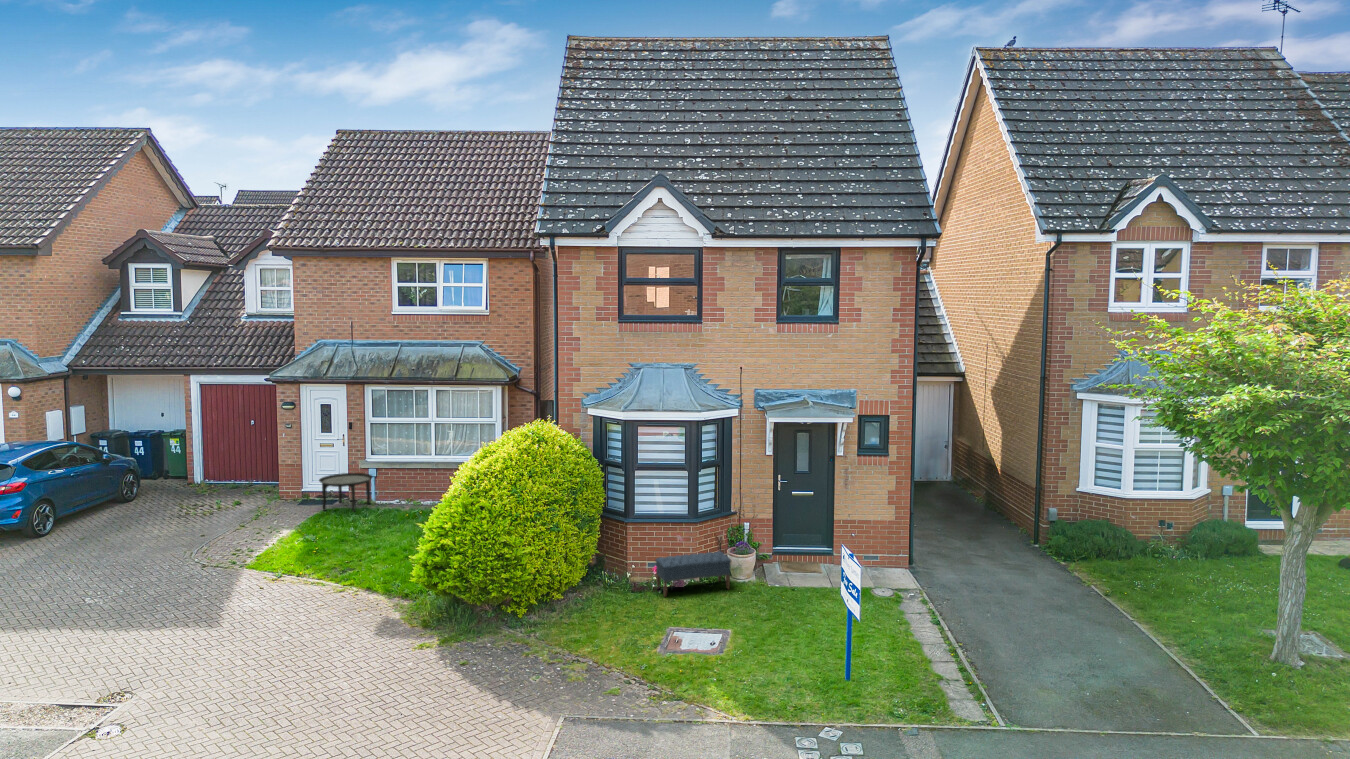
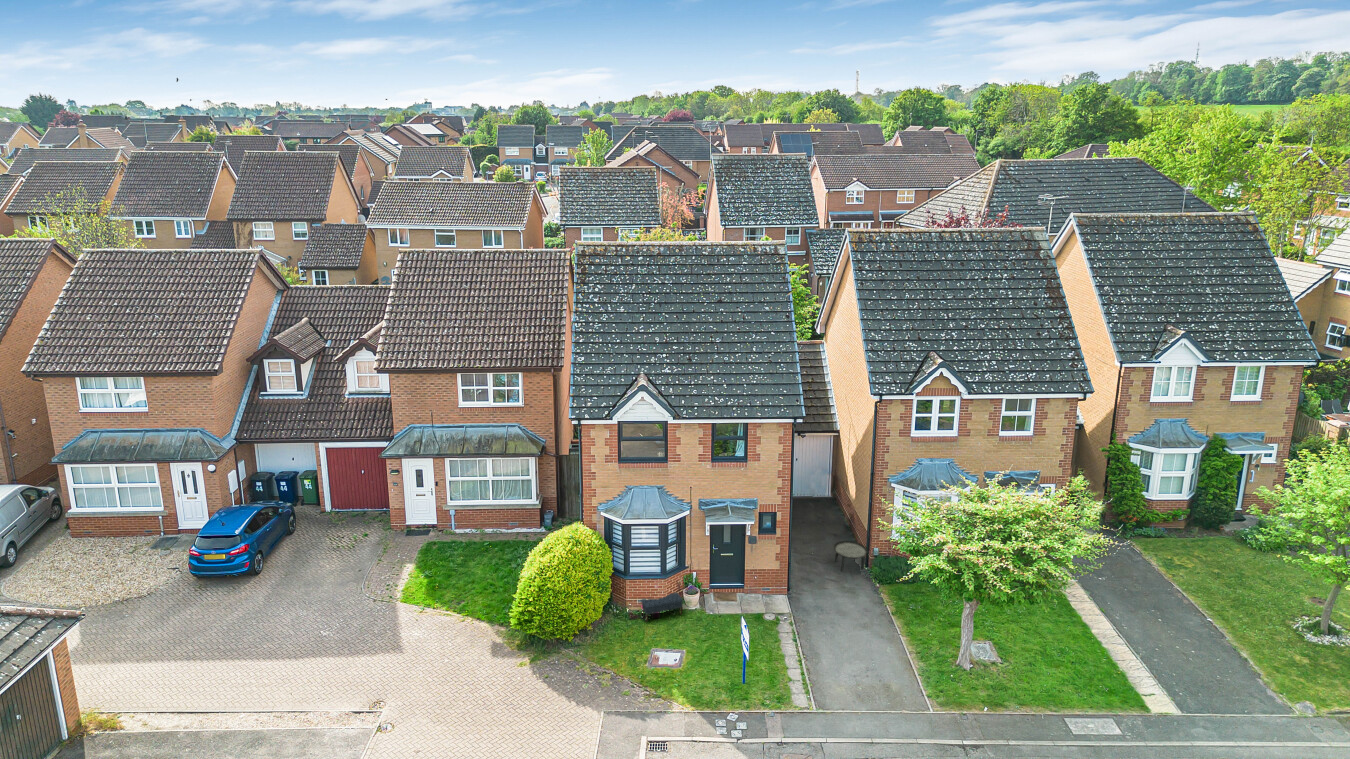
round table: present [319,473,373,512] -> present [834,541,868,572]

